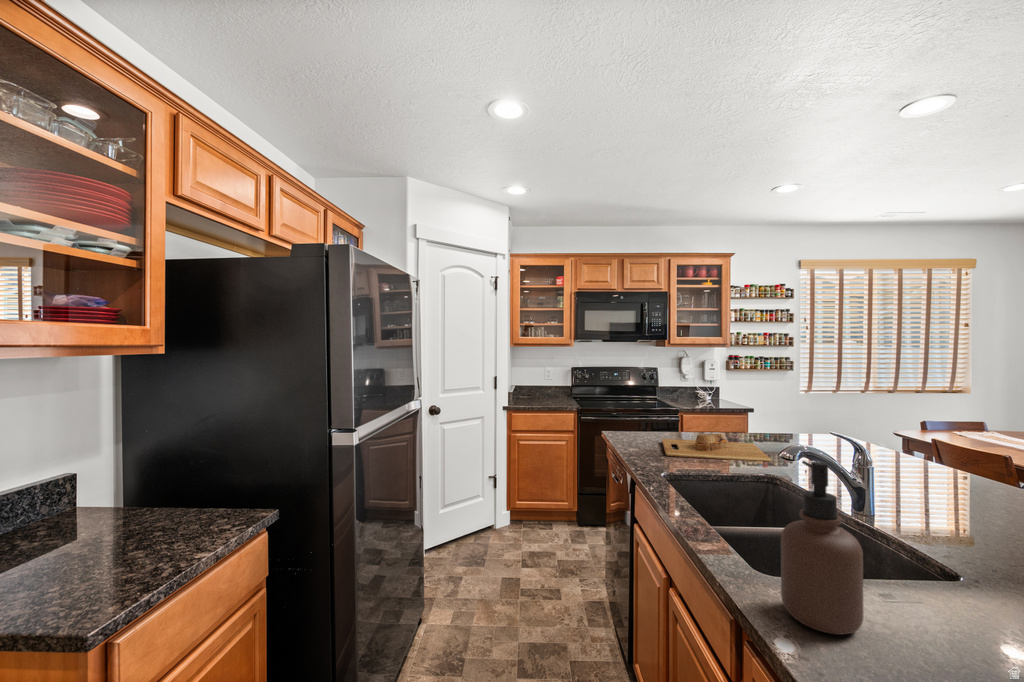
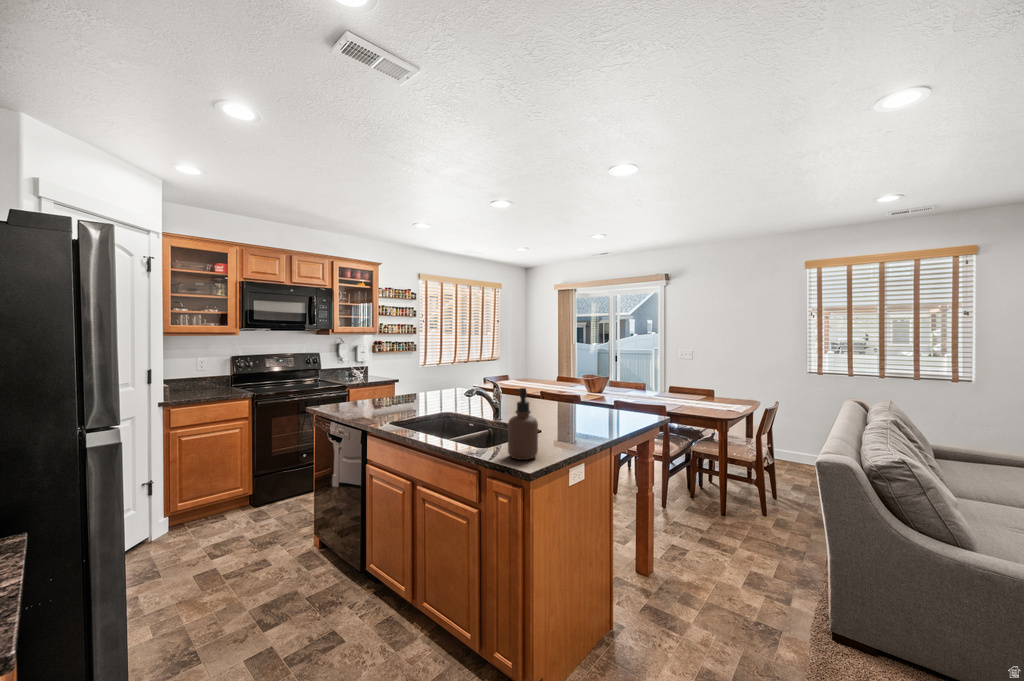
cutting board: present [662,433,771,462] -> none [367,395,444,415]

